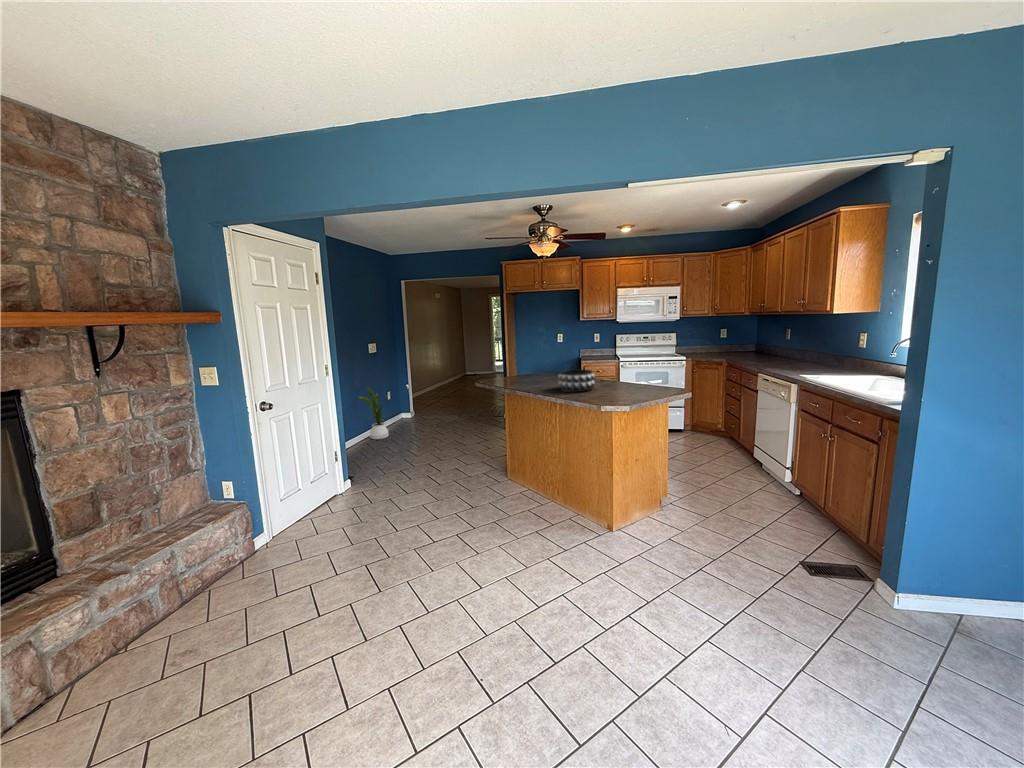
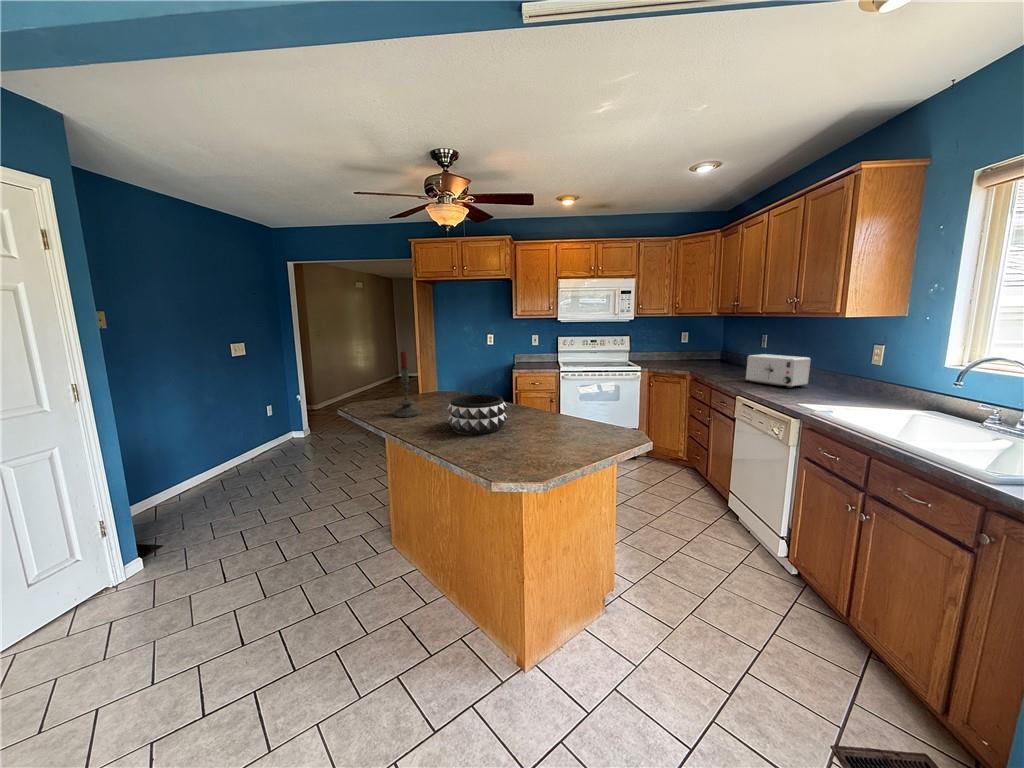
candle: none [517,342,534,386] -> present [394,351,420,417]
toaster: none [769,343,819,368] -> present [746,354,811,388]
house plant: present [358,387,389,439] -> none [205,403,260,471]

